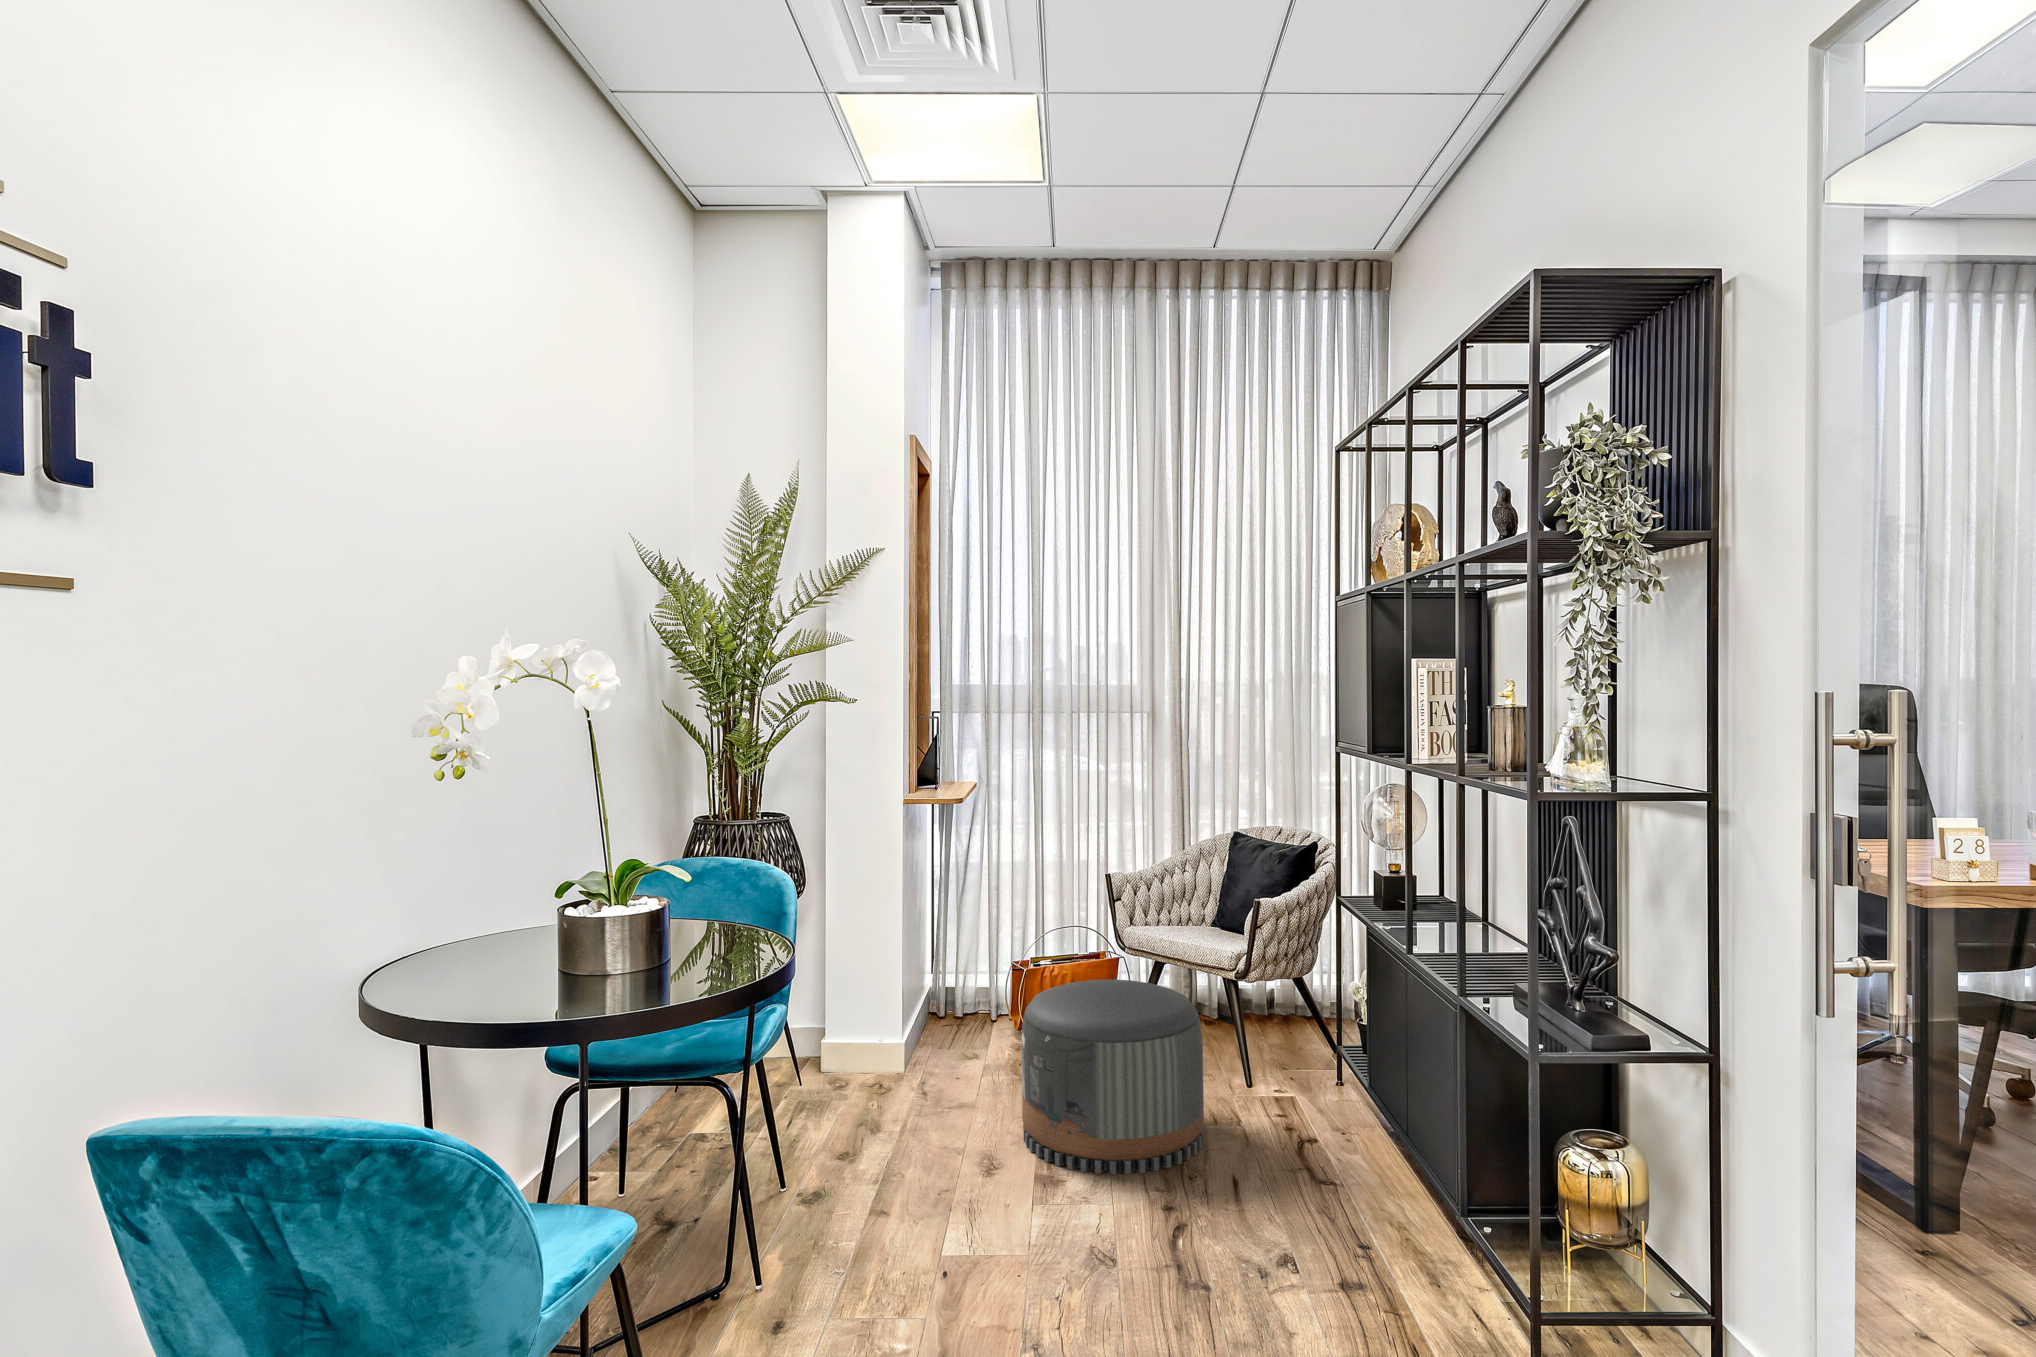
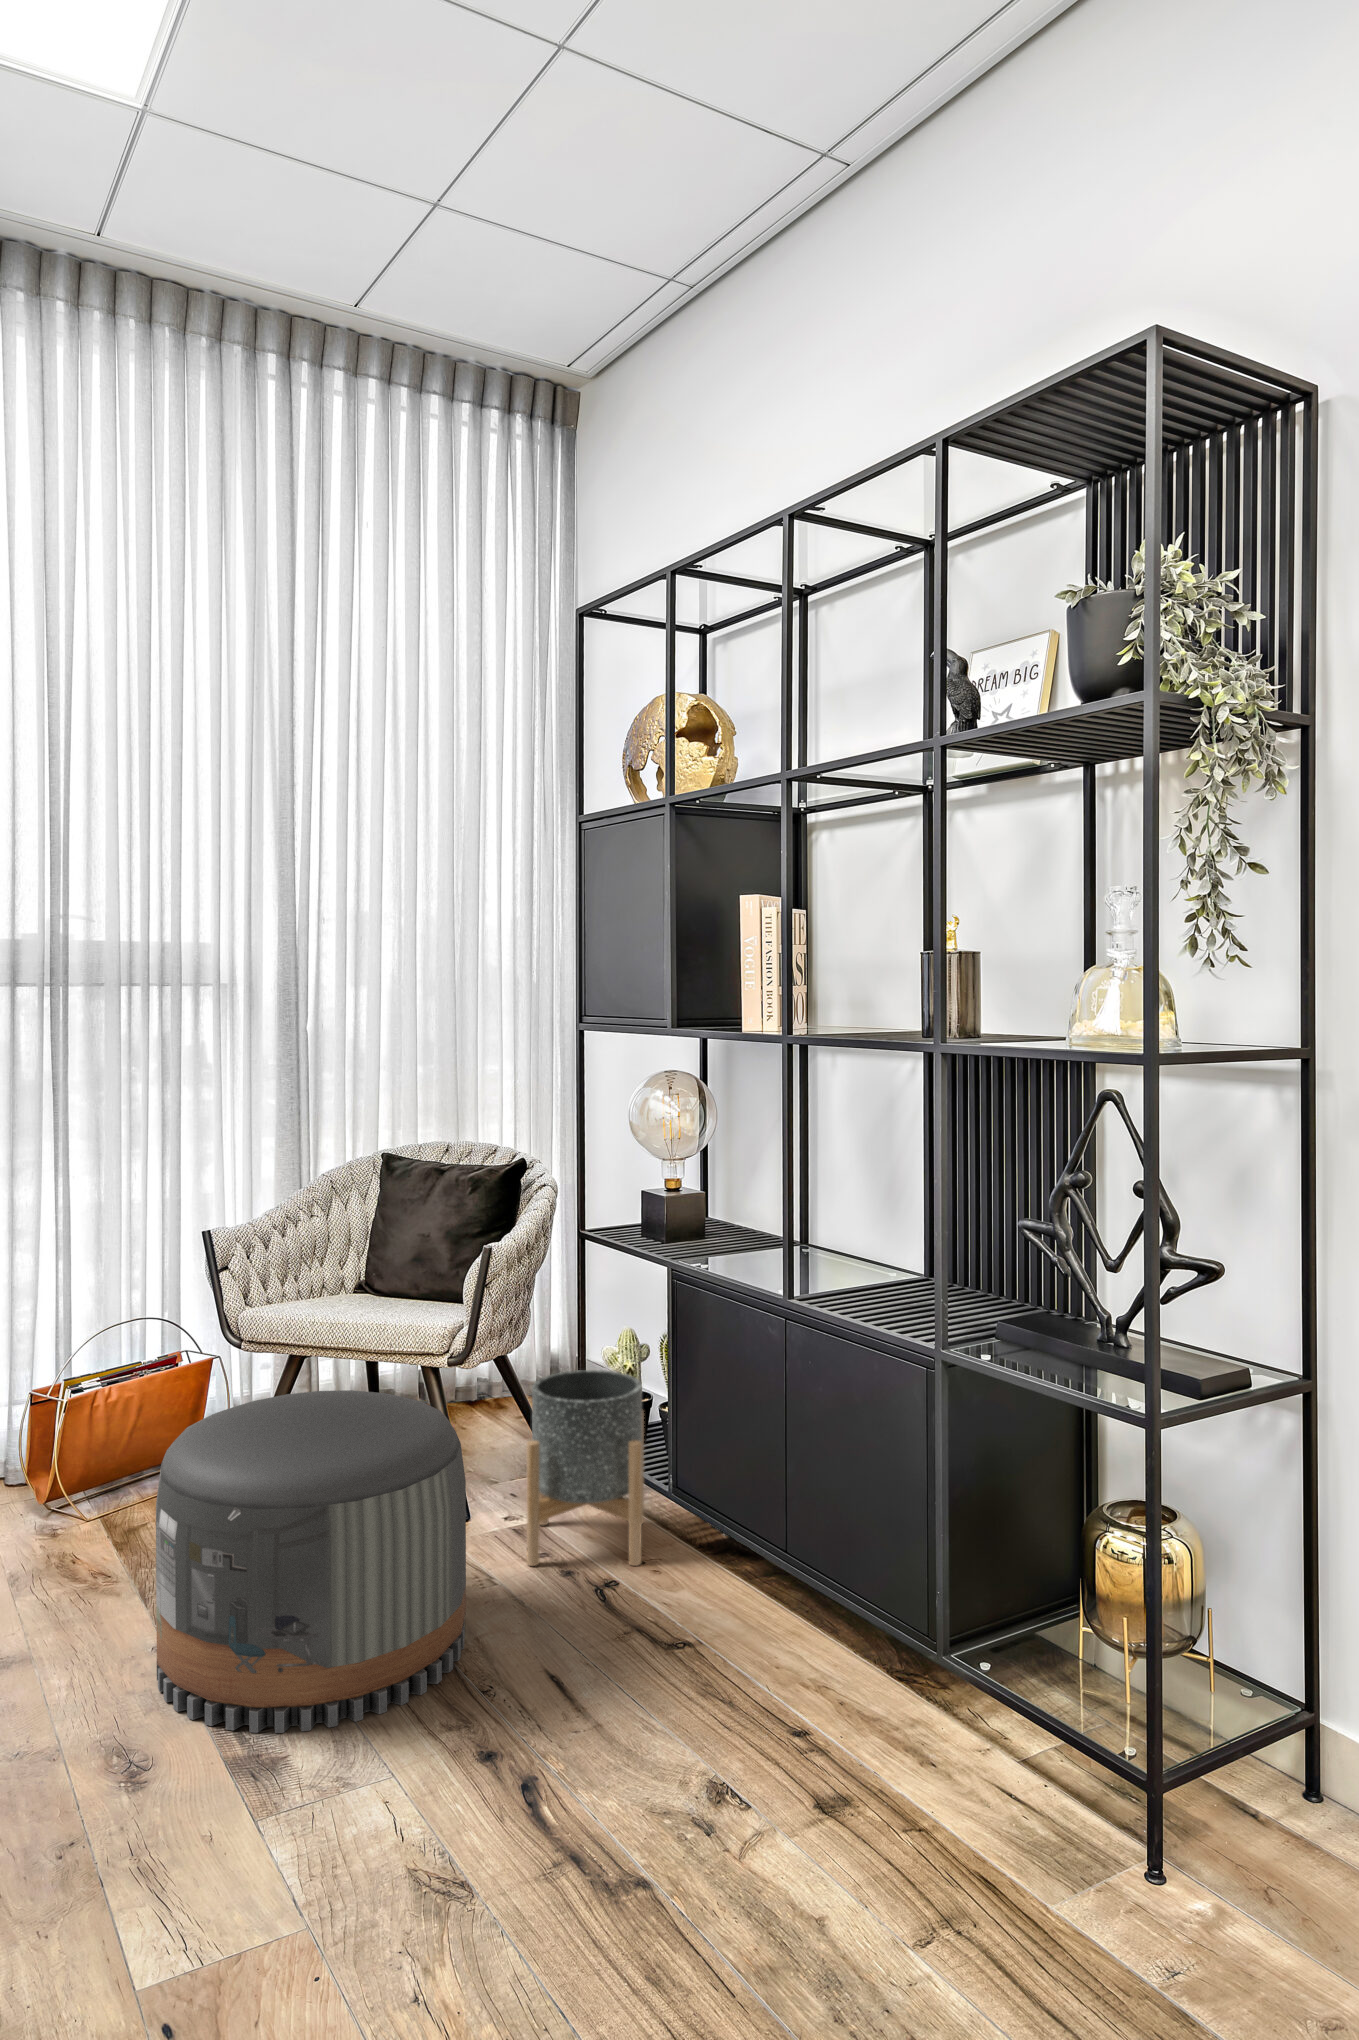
planter: none [1268,995,1369,1136] -> present [527,1370,644,1566]

